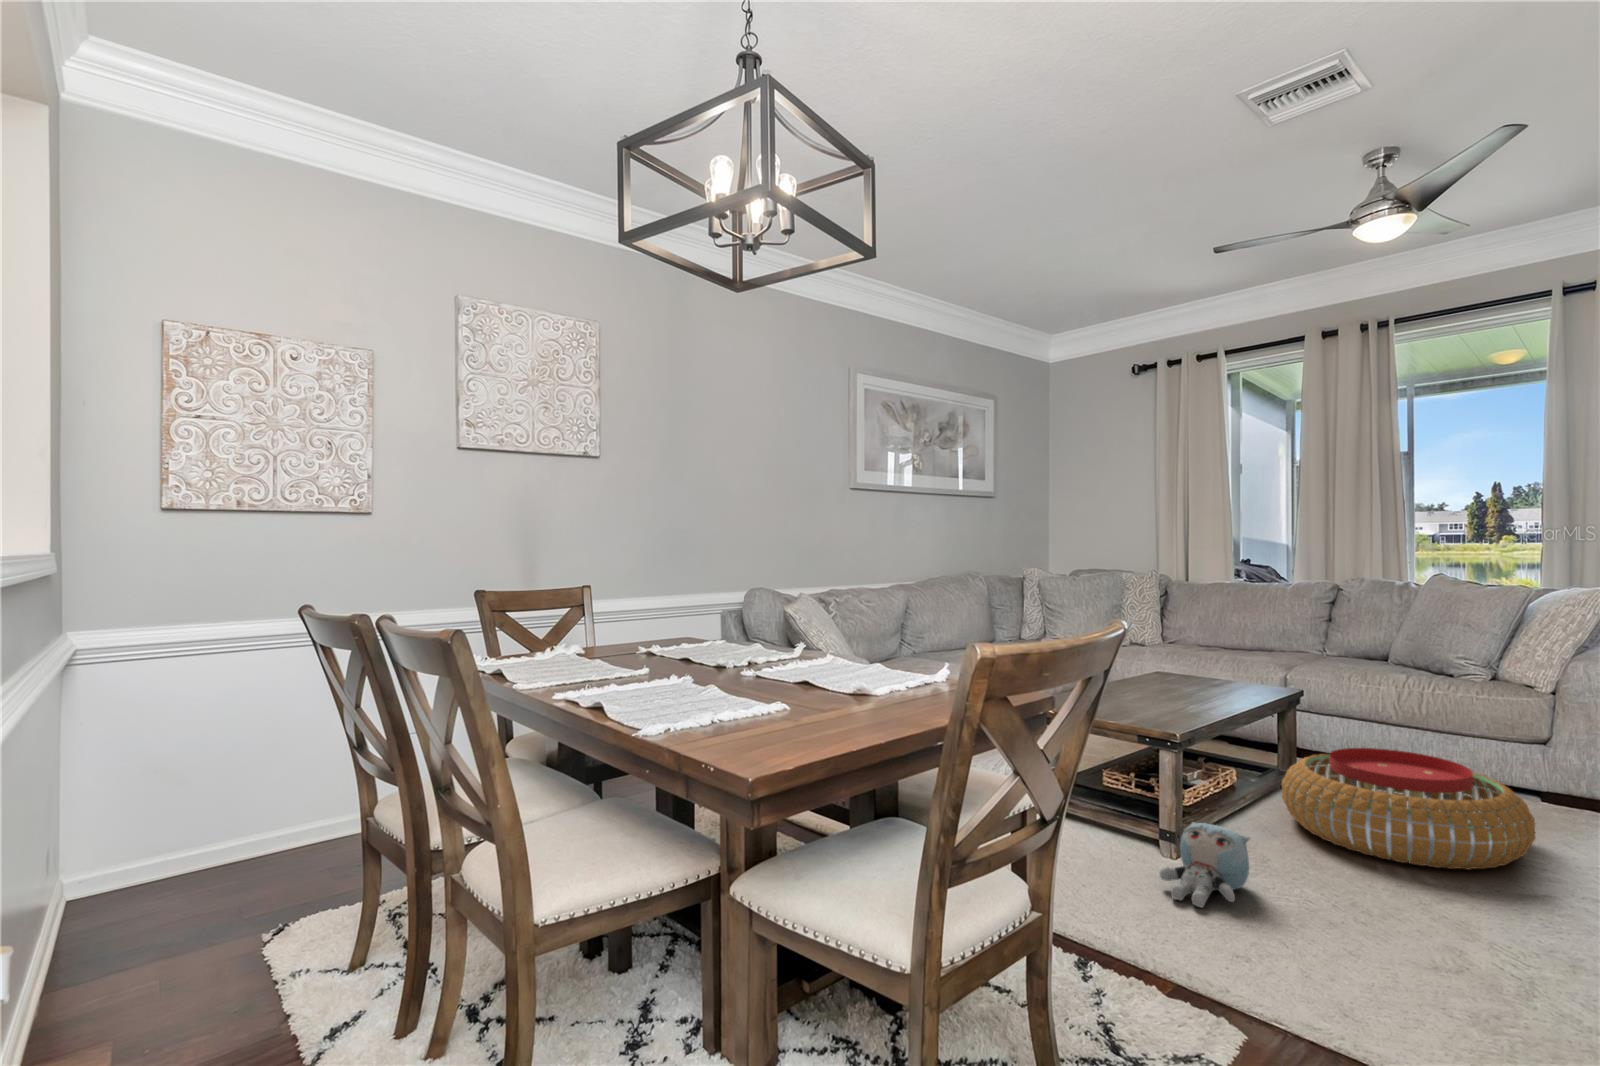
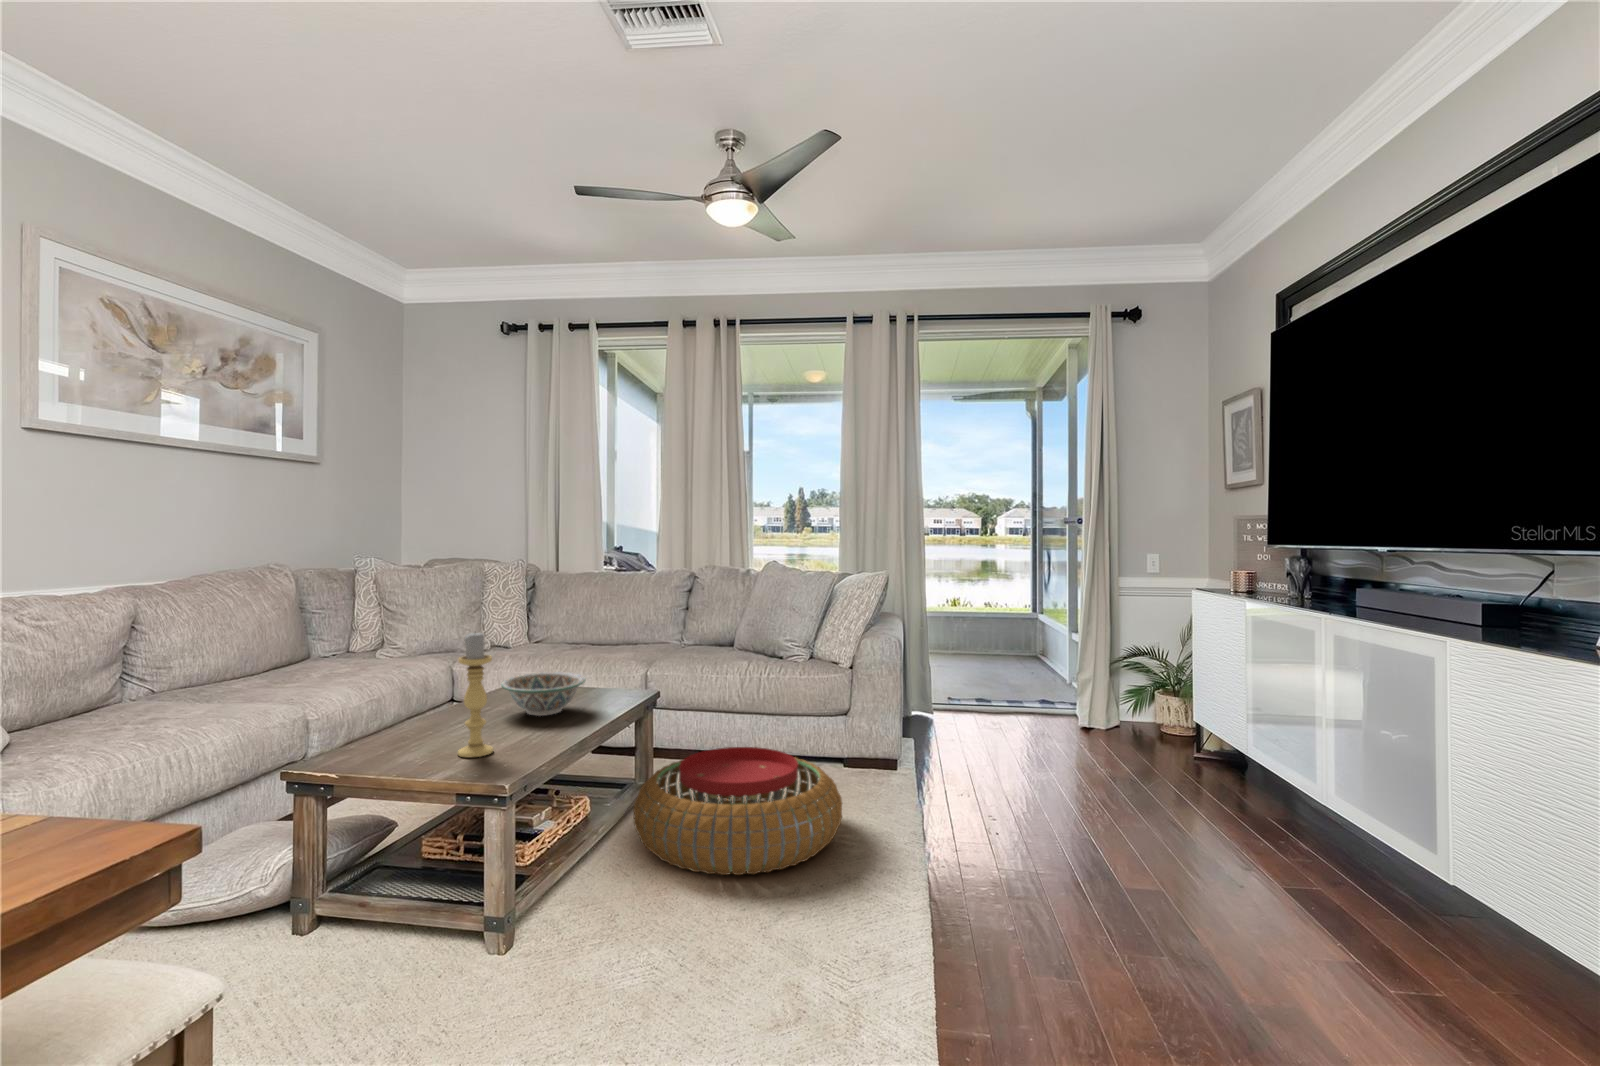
candle holder: none [1129,615,1157,712] -> present [458,633,493,758]
decorative bowl: none [1156,659,1231,694] -> present [501,672,586,716]
plush toy: present [1160,822,1250,908] -> none [477,900,592,1030]

